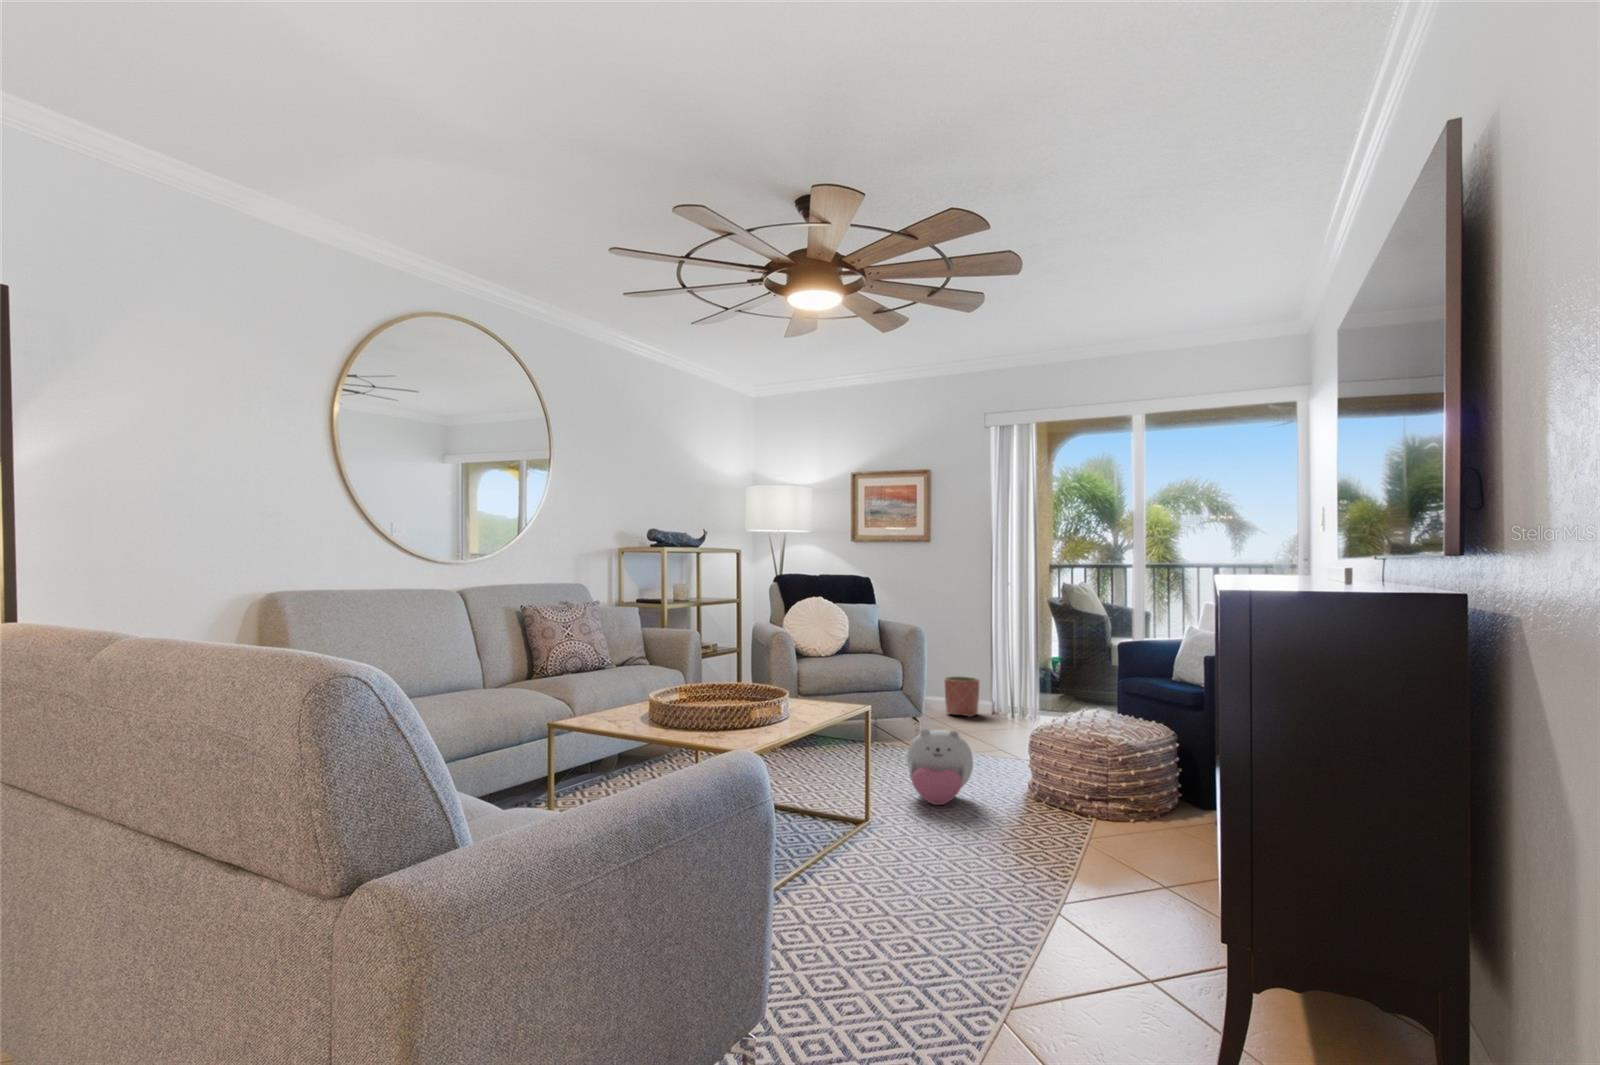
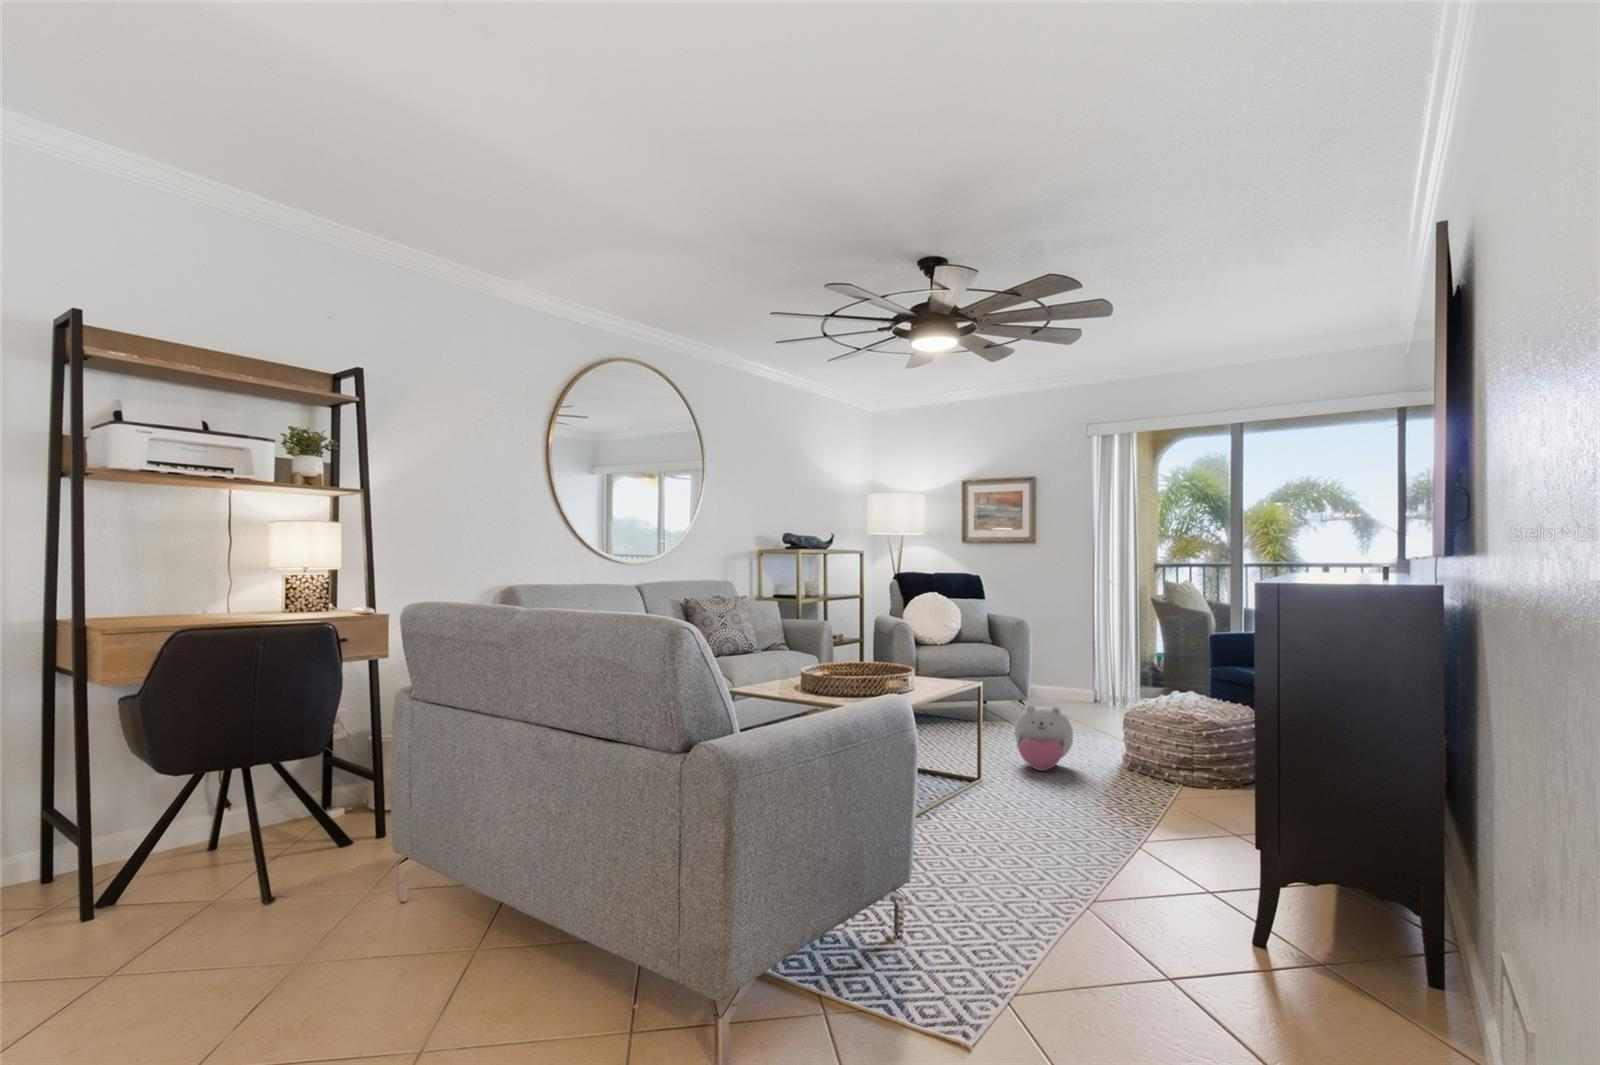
planter: present [944,676,979,717] -> none [1051,667,1084,704]

